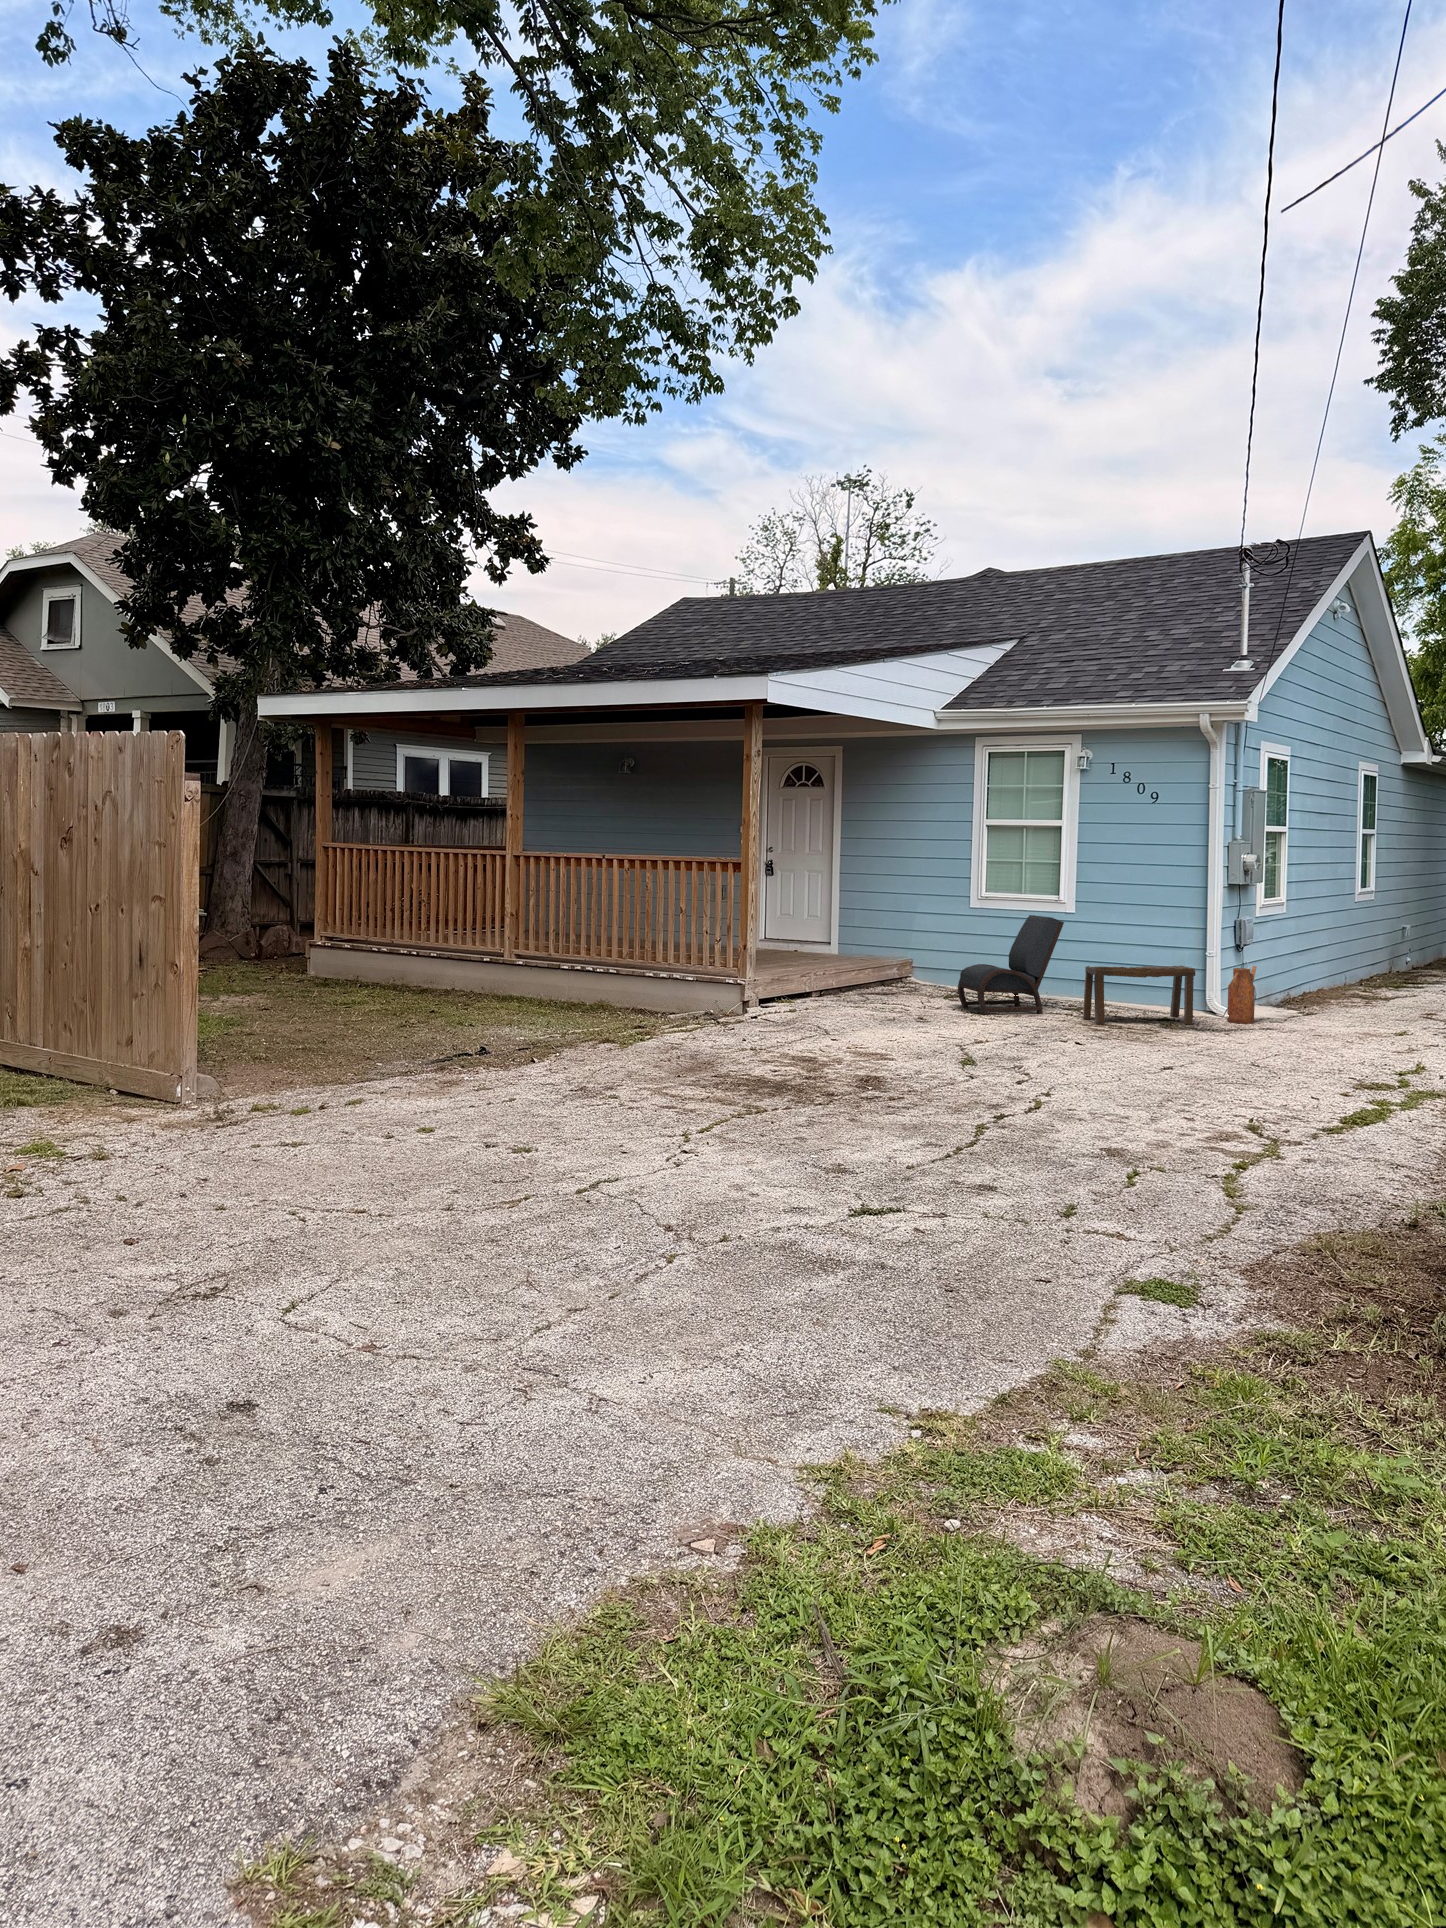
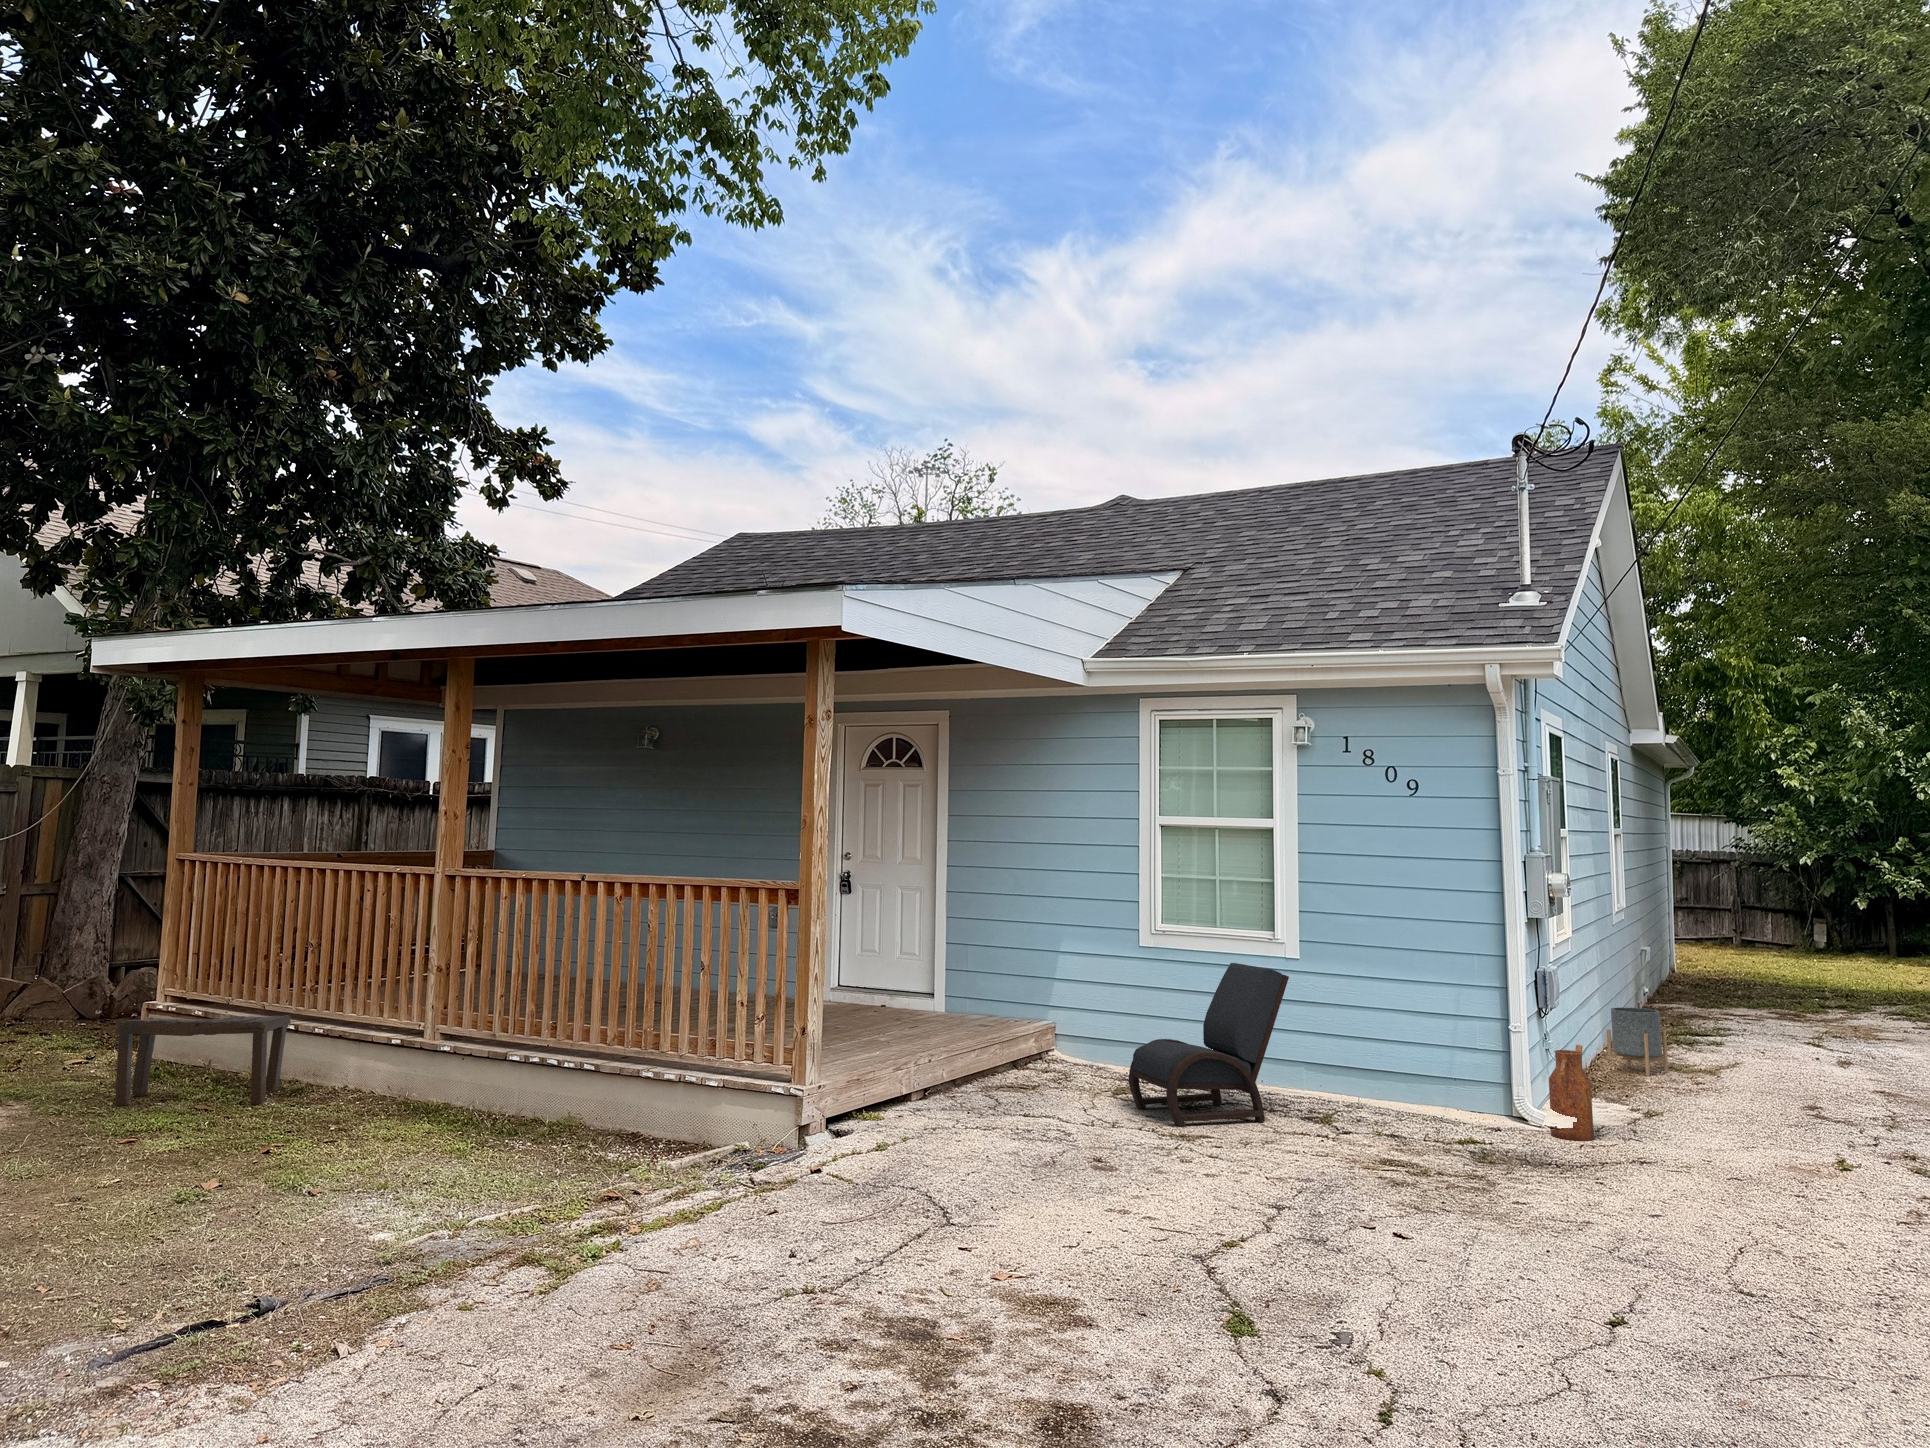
planter: none [1317,953,1360,999] -> present [1607,1007,1668,1076]
bench: present [1083,966,1195,1025] -> present [115,1015,291,1106]

